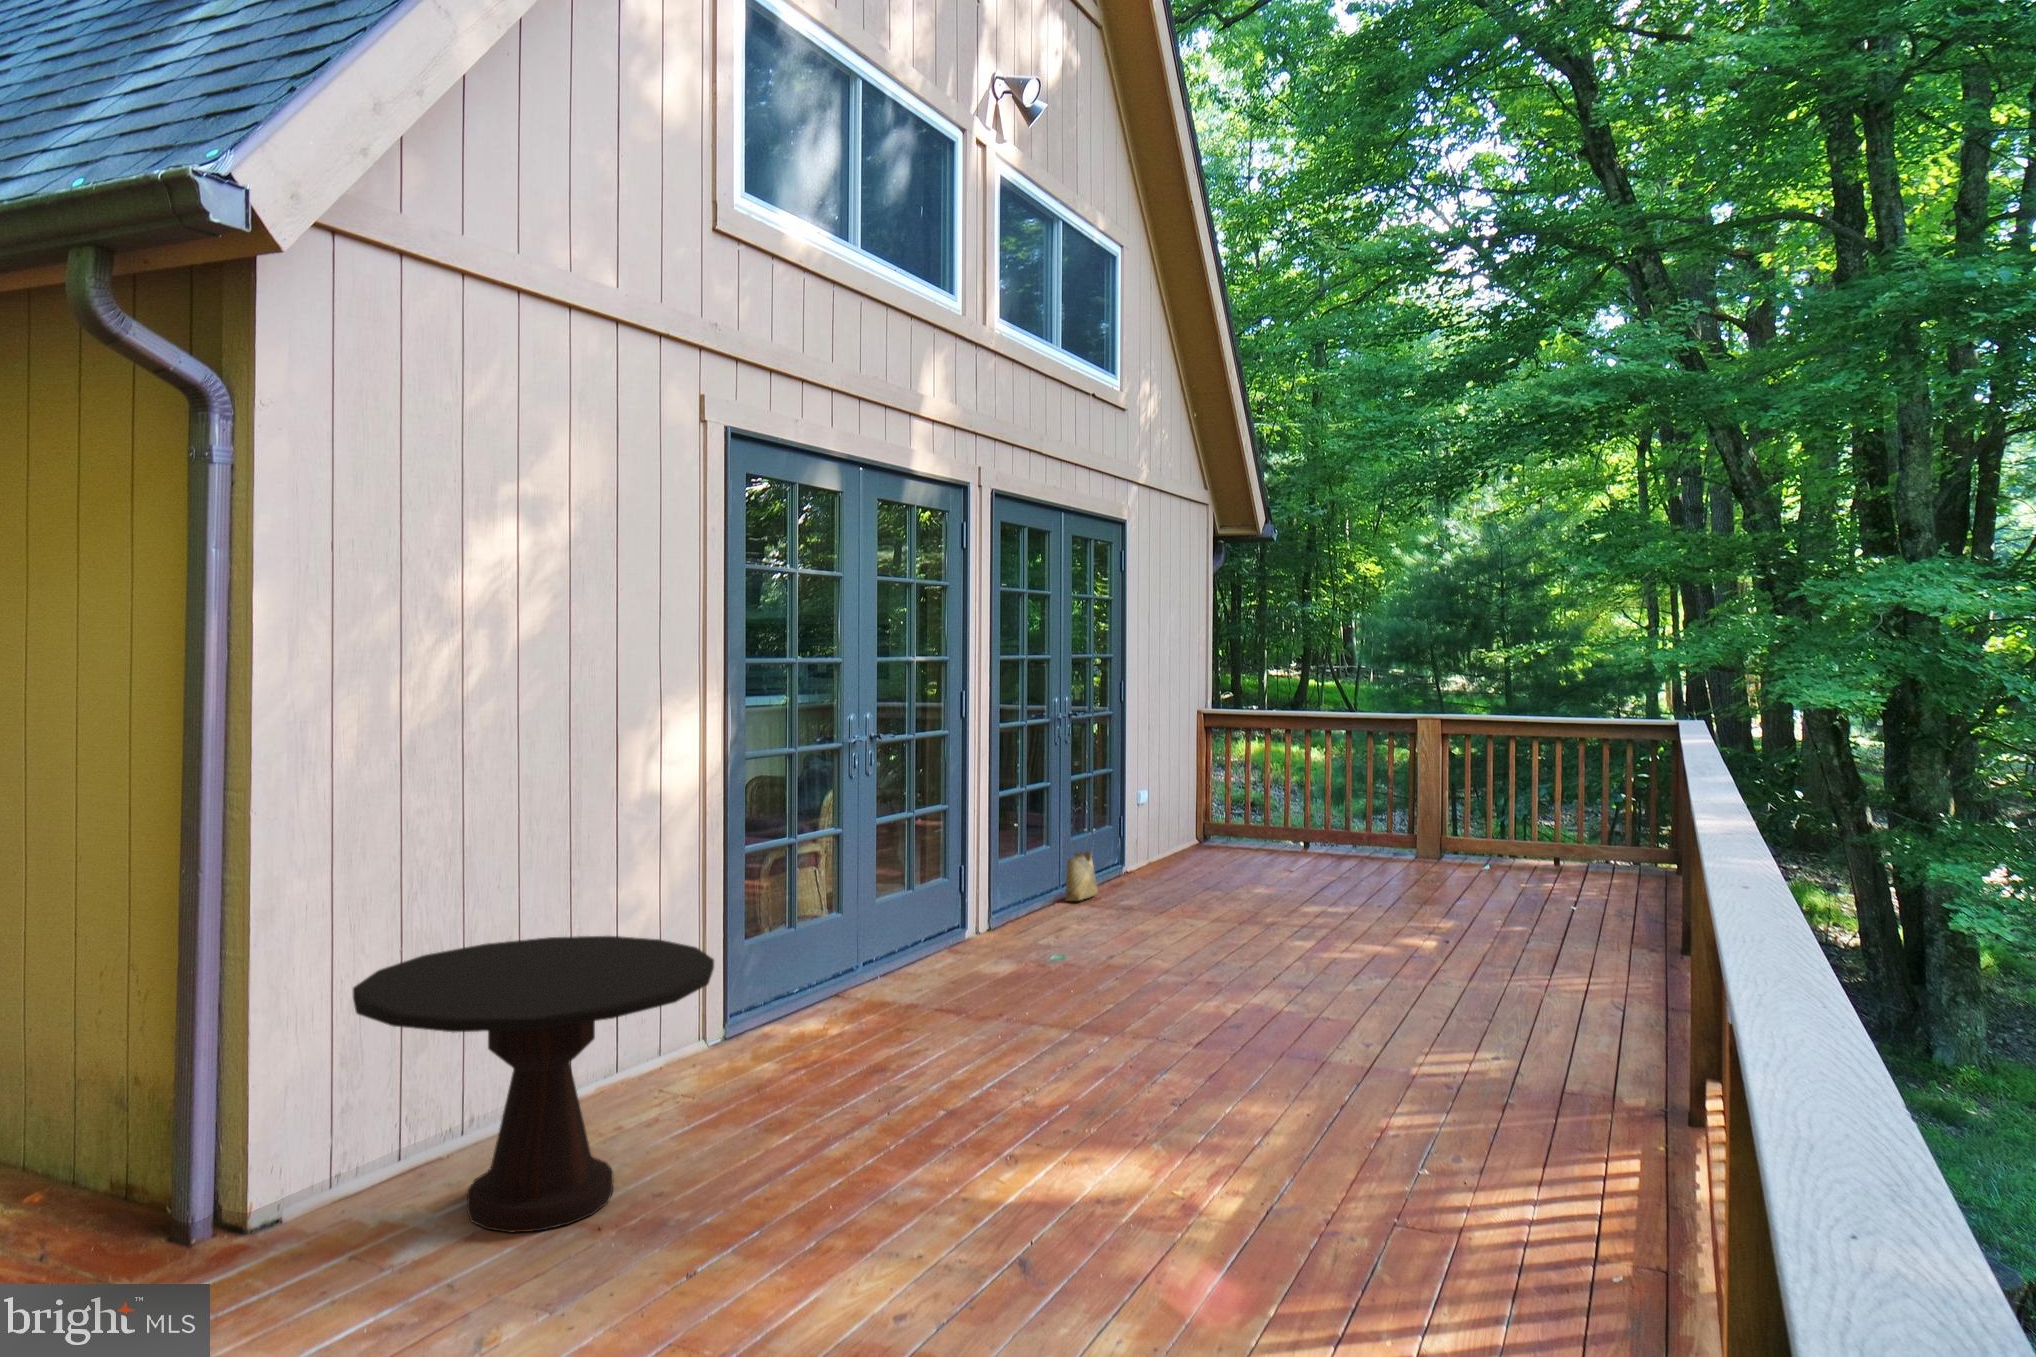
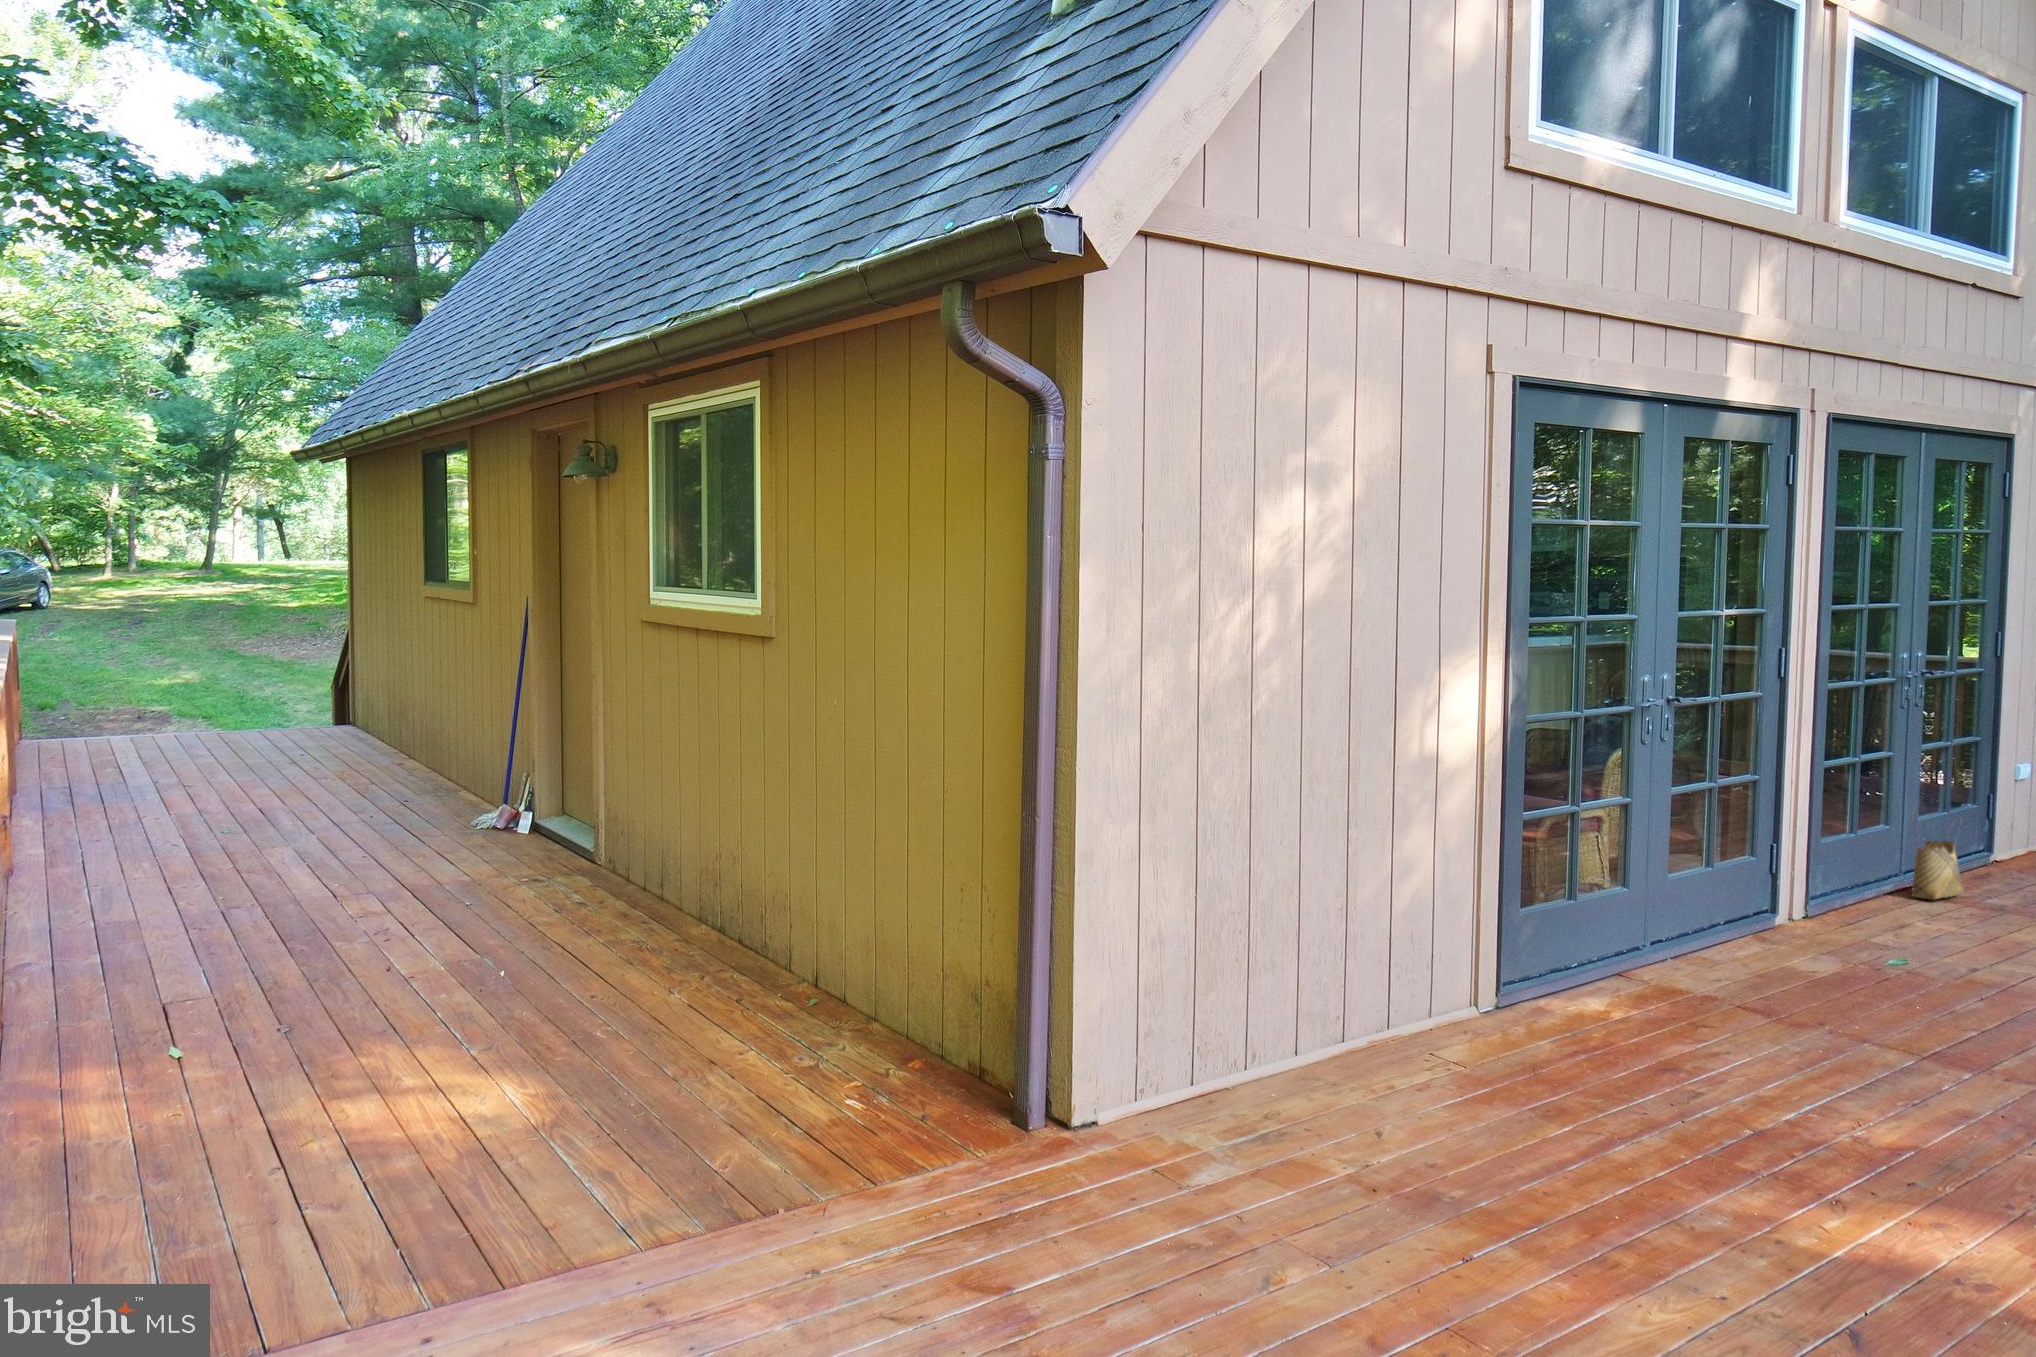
side table: present [353,936,714,1233] -> none [1161,891,1512,1195]

